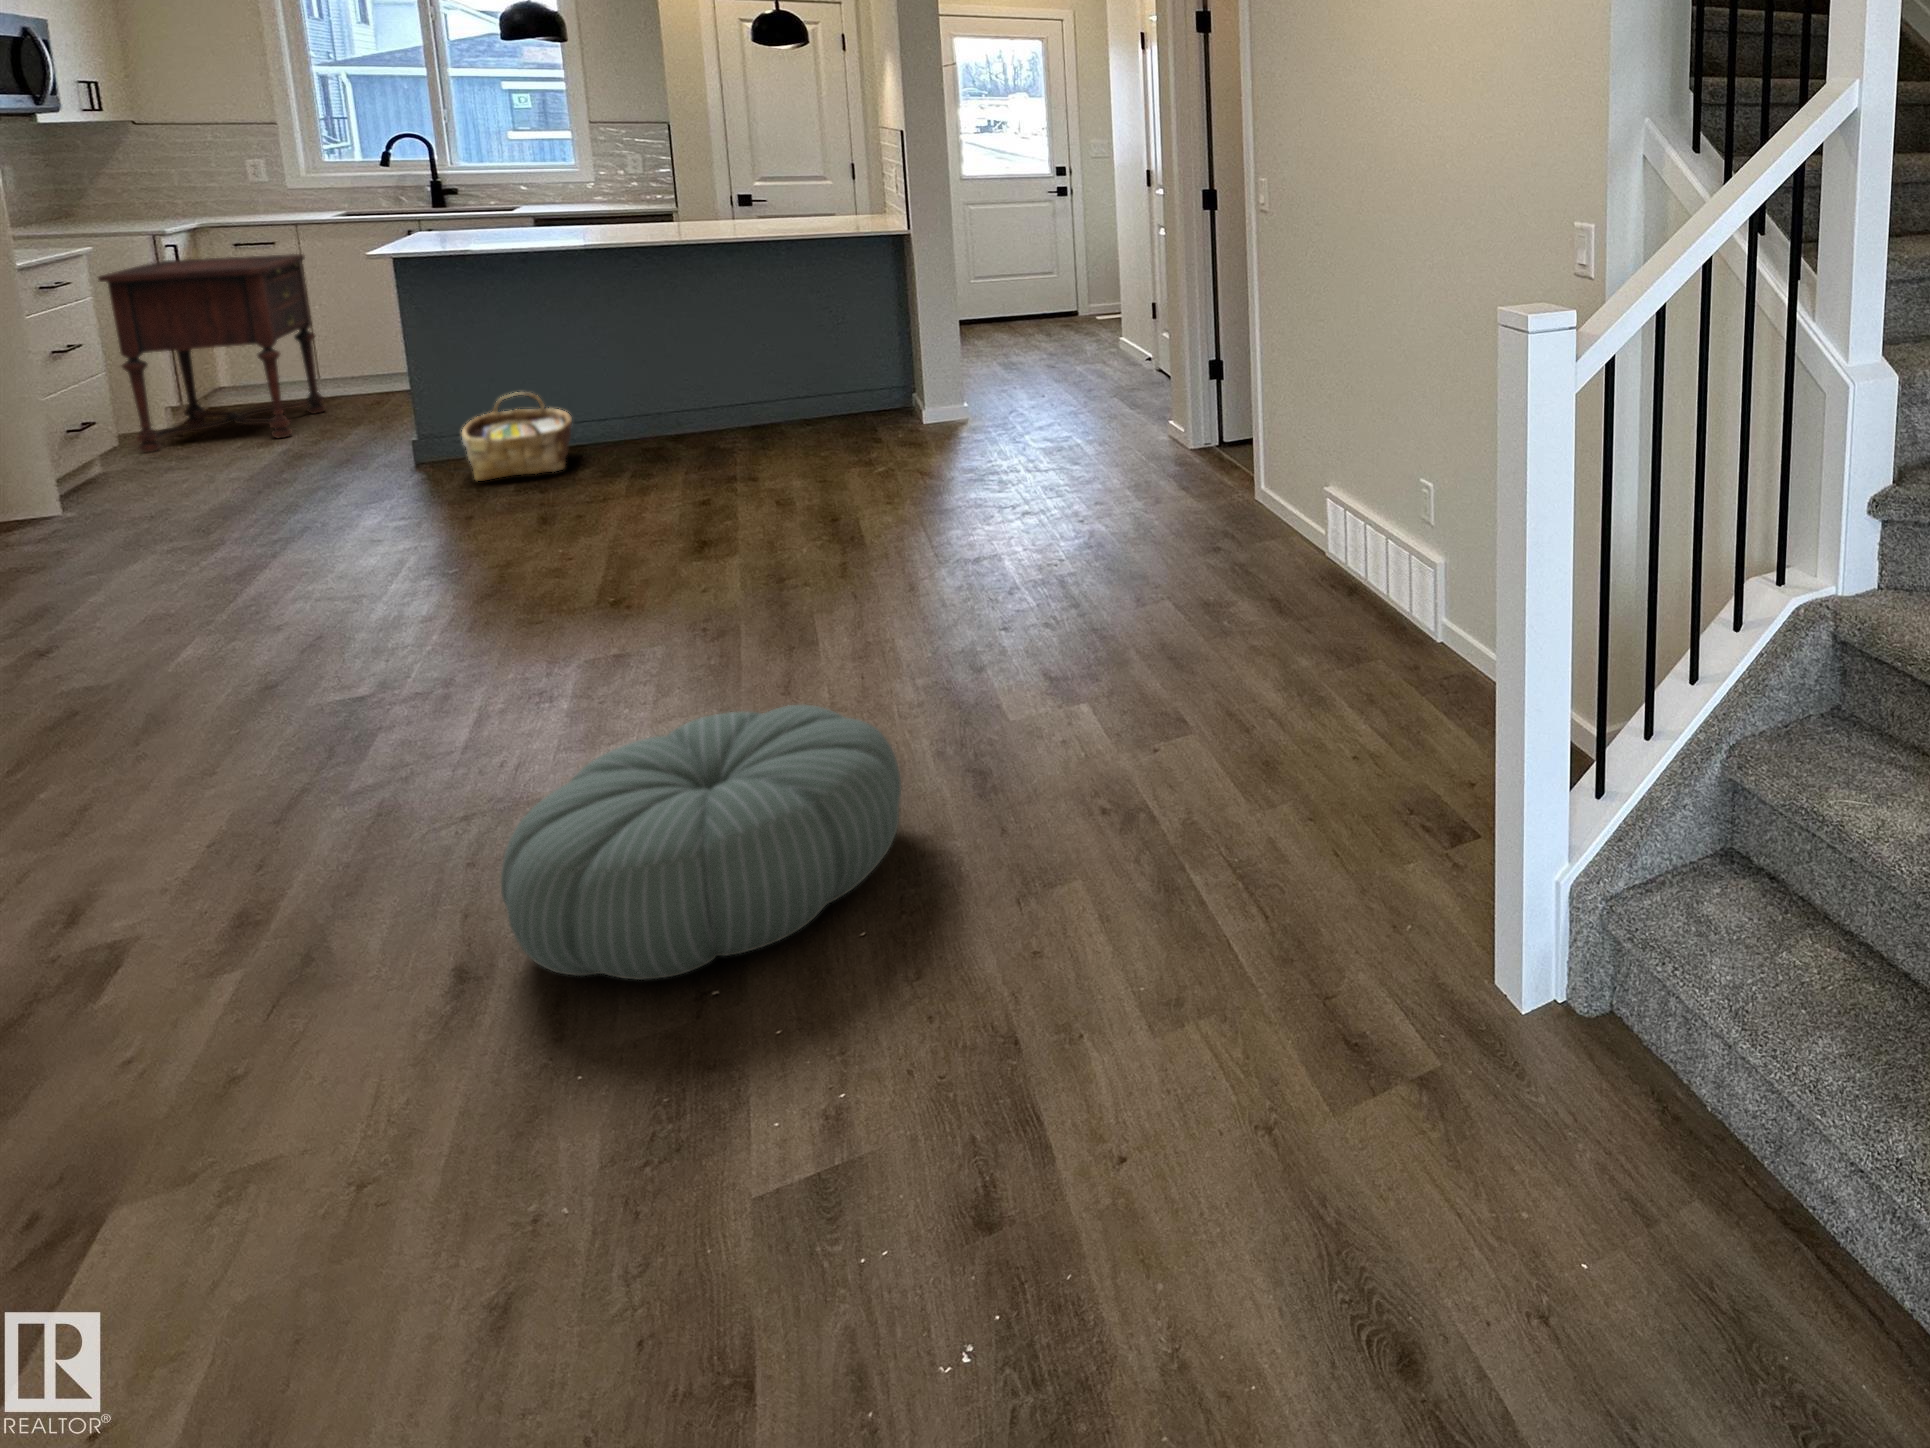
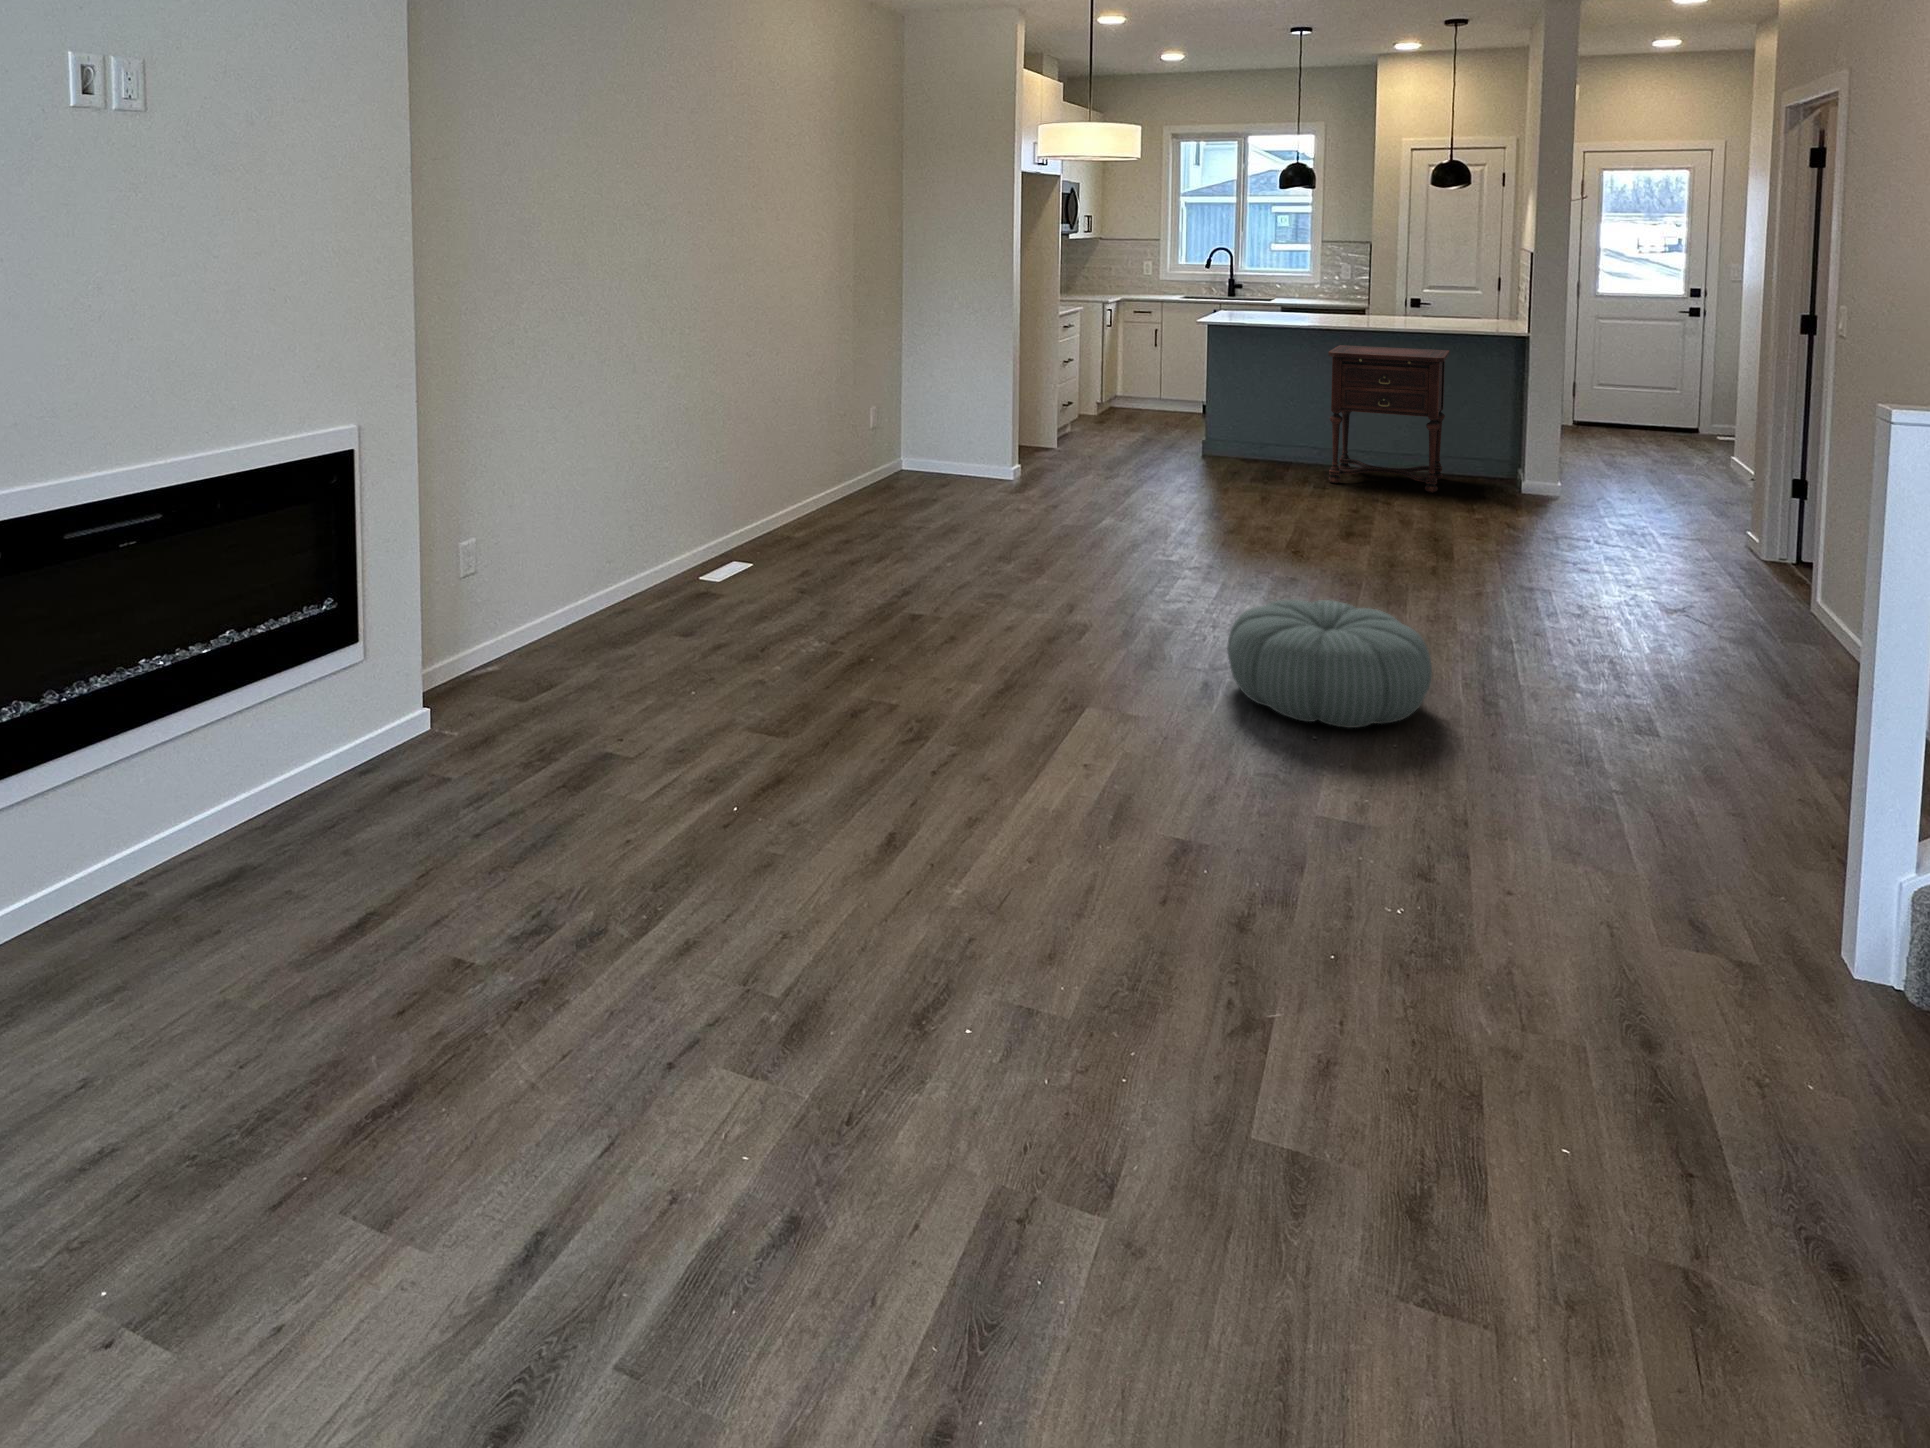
side table: present [98,254,326,452] -> present [1328,345,1449,493]
woven basket: present [461,392,572,481] -> none [1227,419,1285,474]

